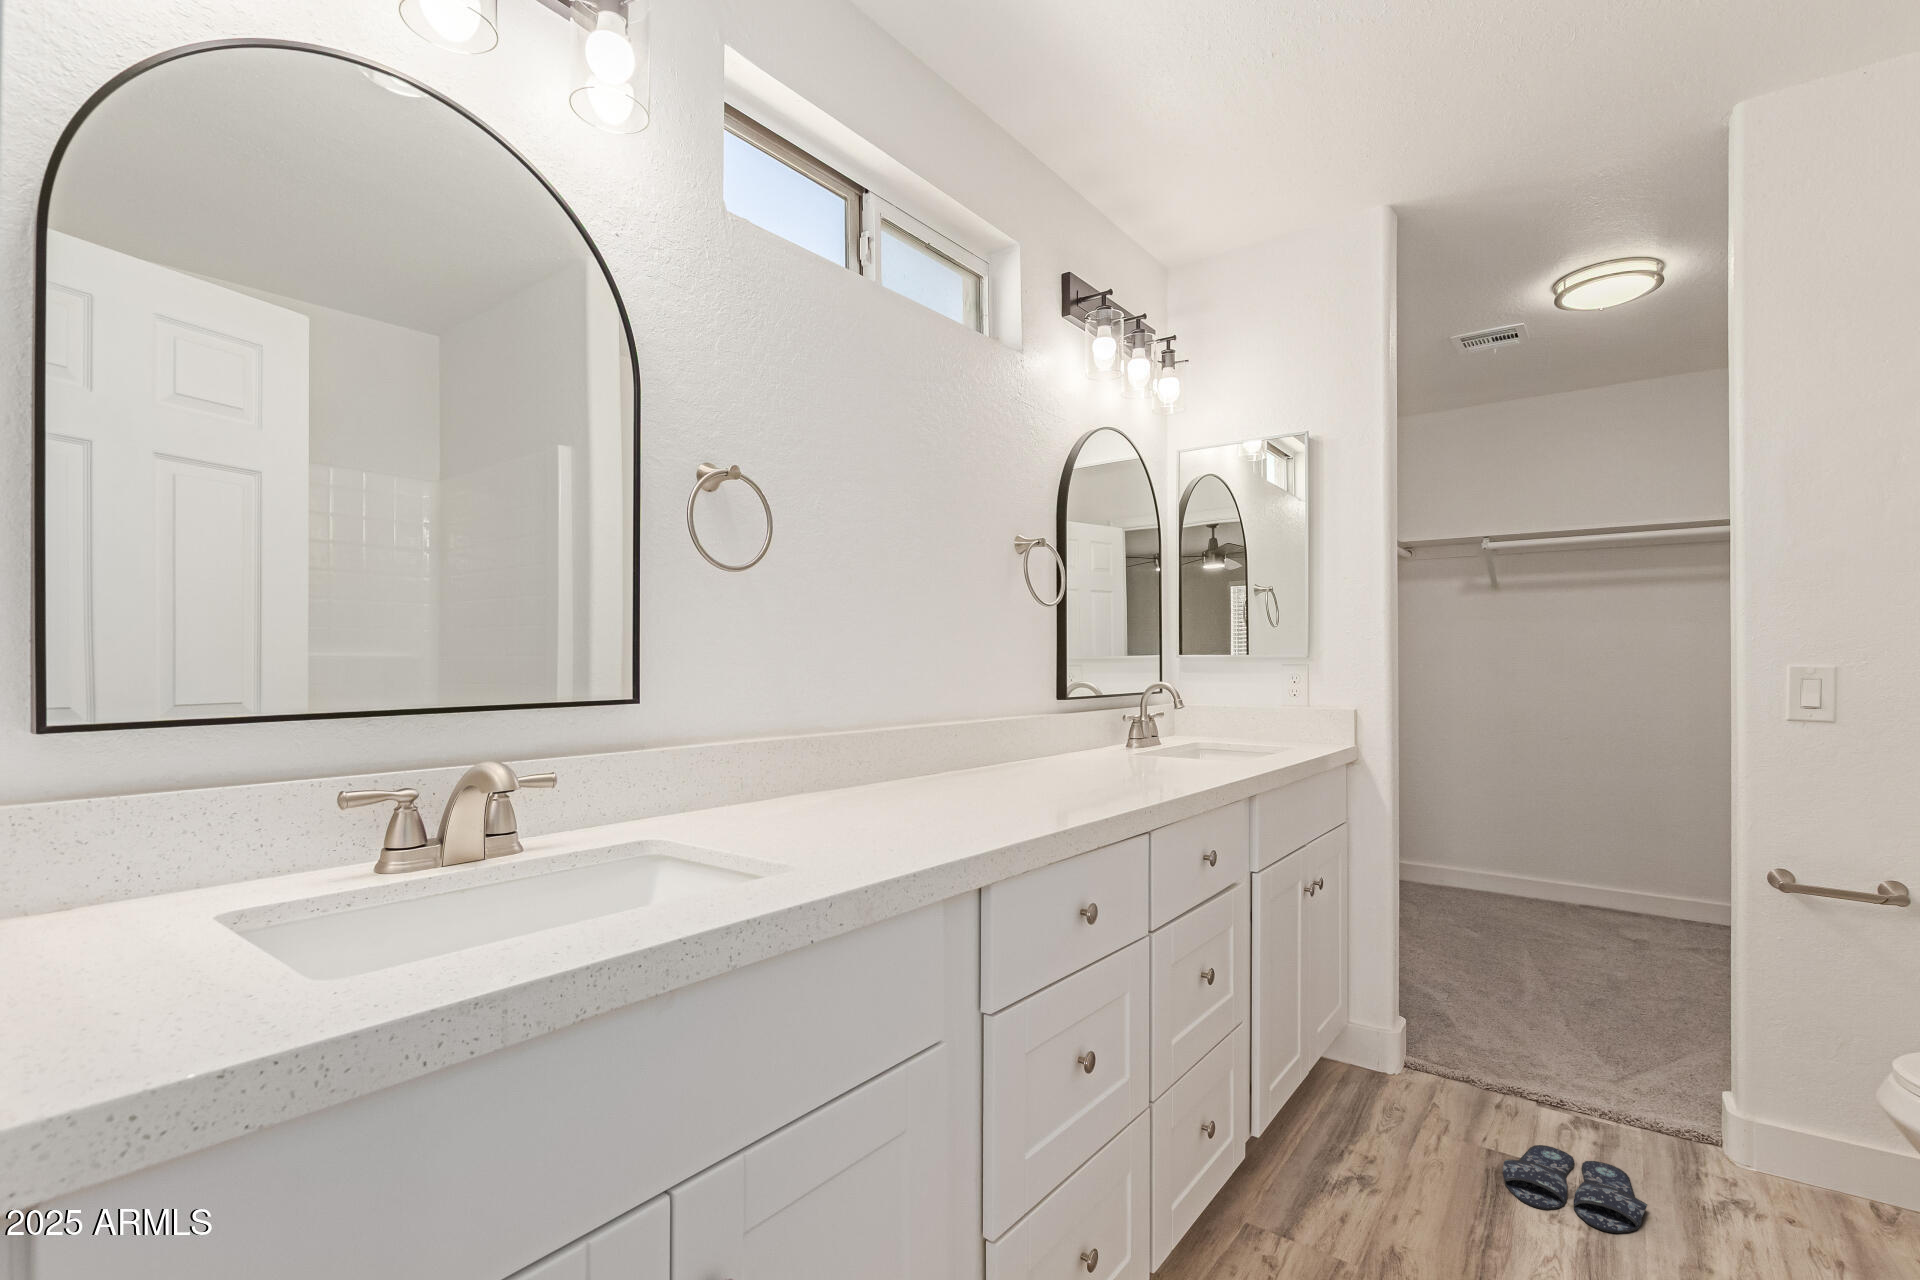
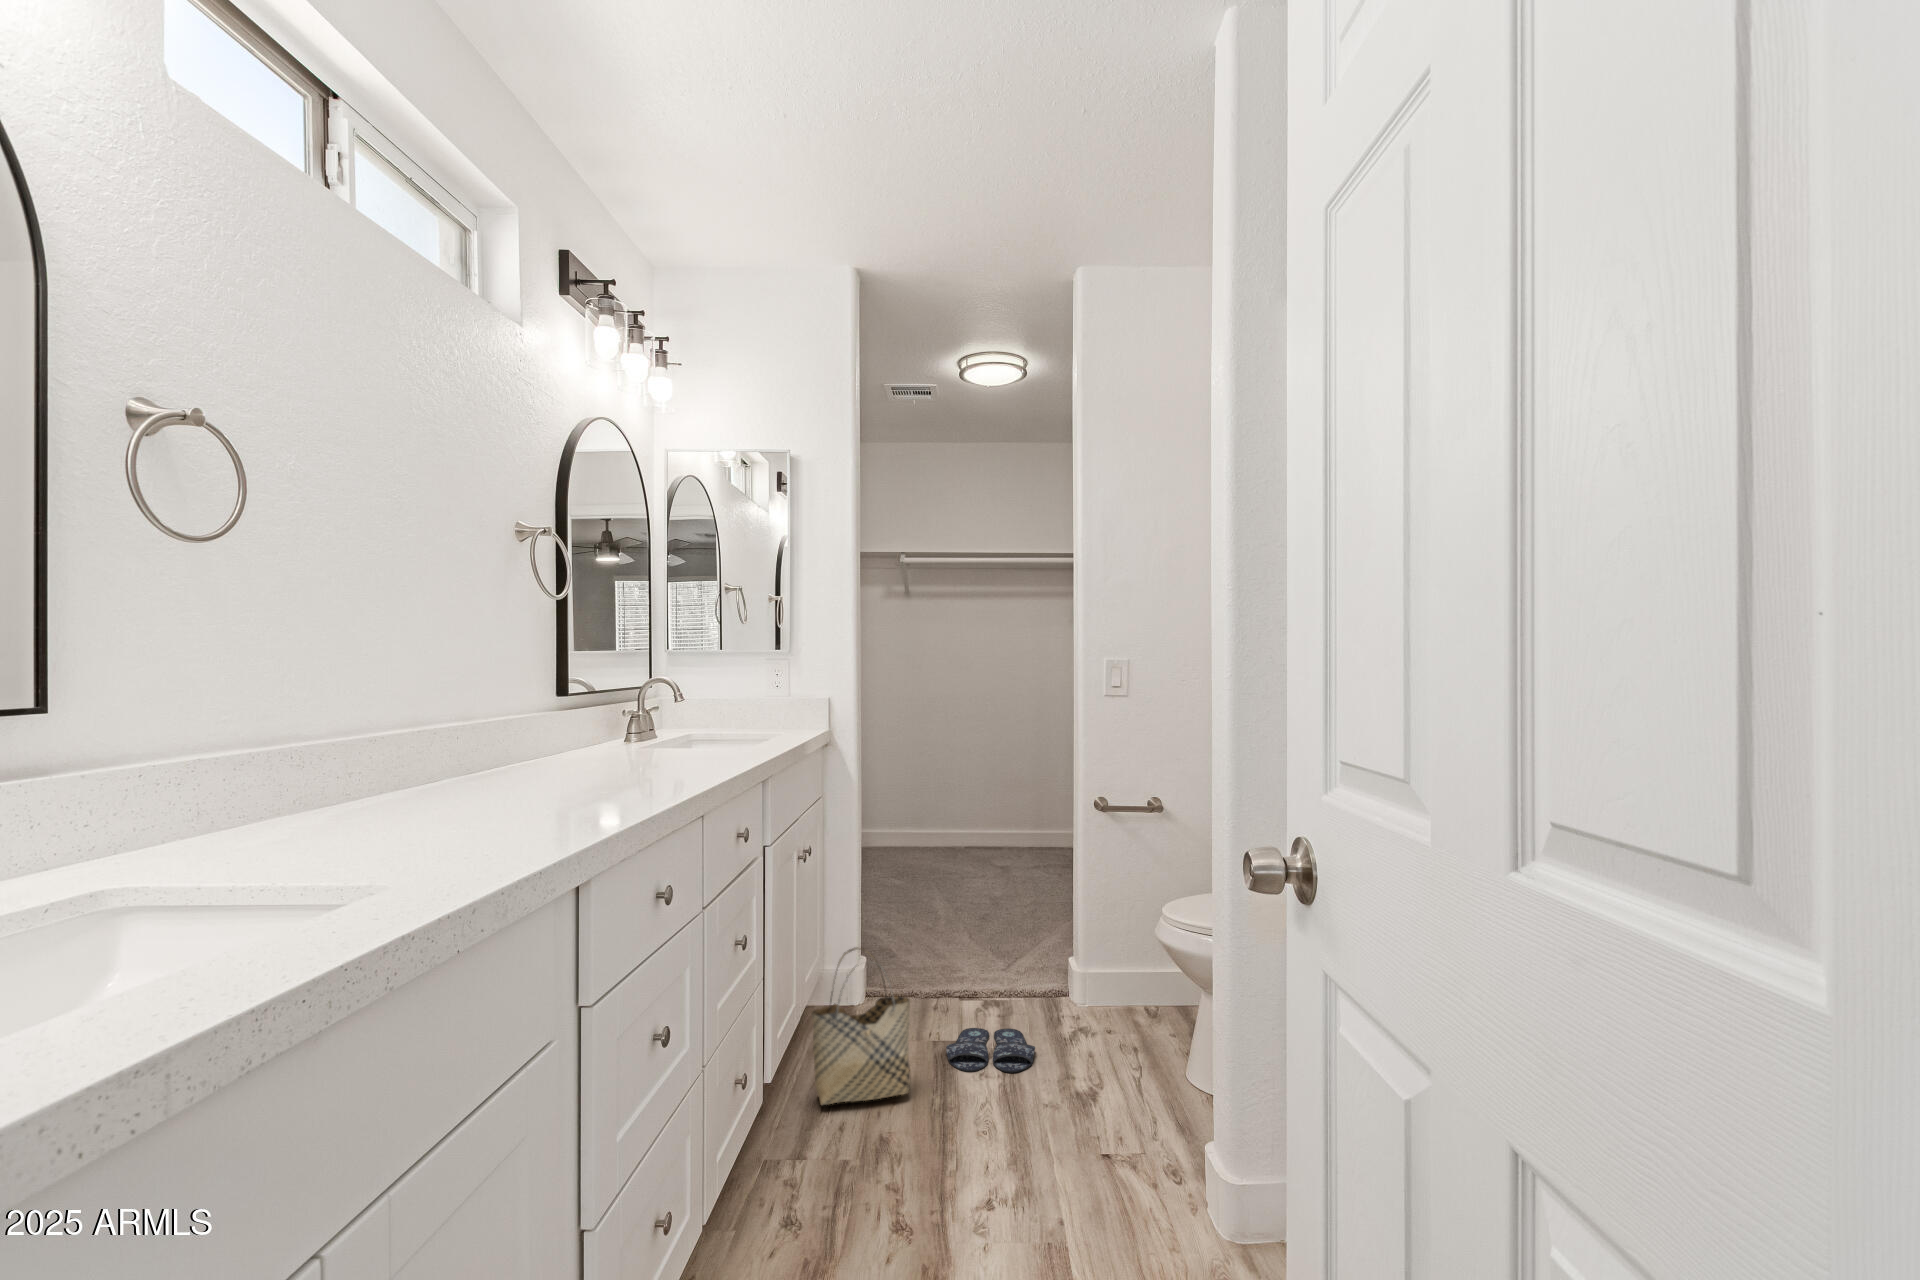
woven basket: none [1308,1009,1442,1208] -> present [811,948,910,1105]

